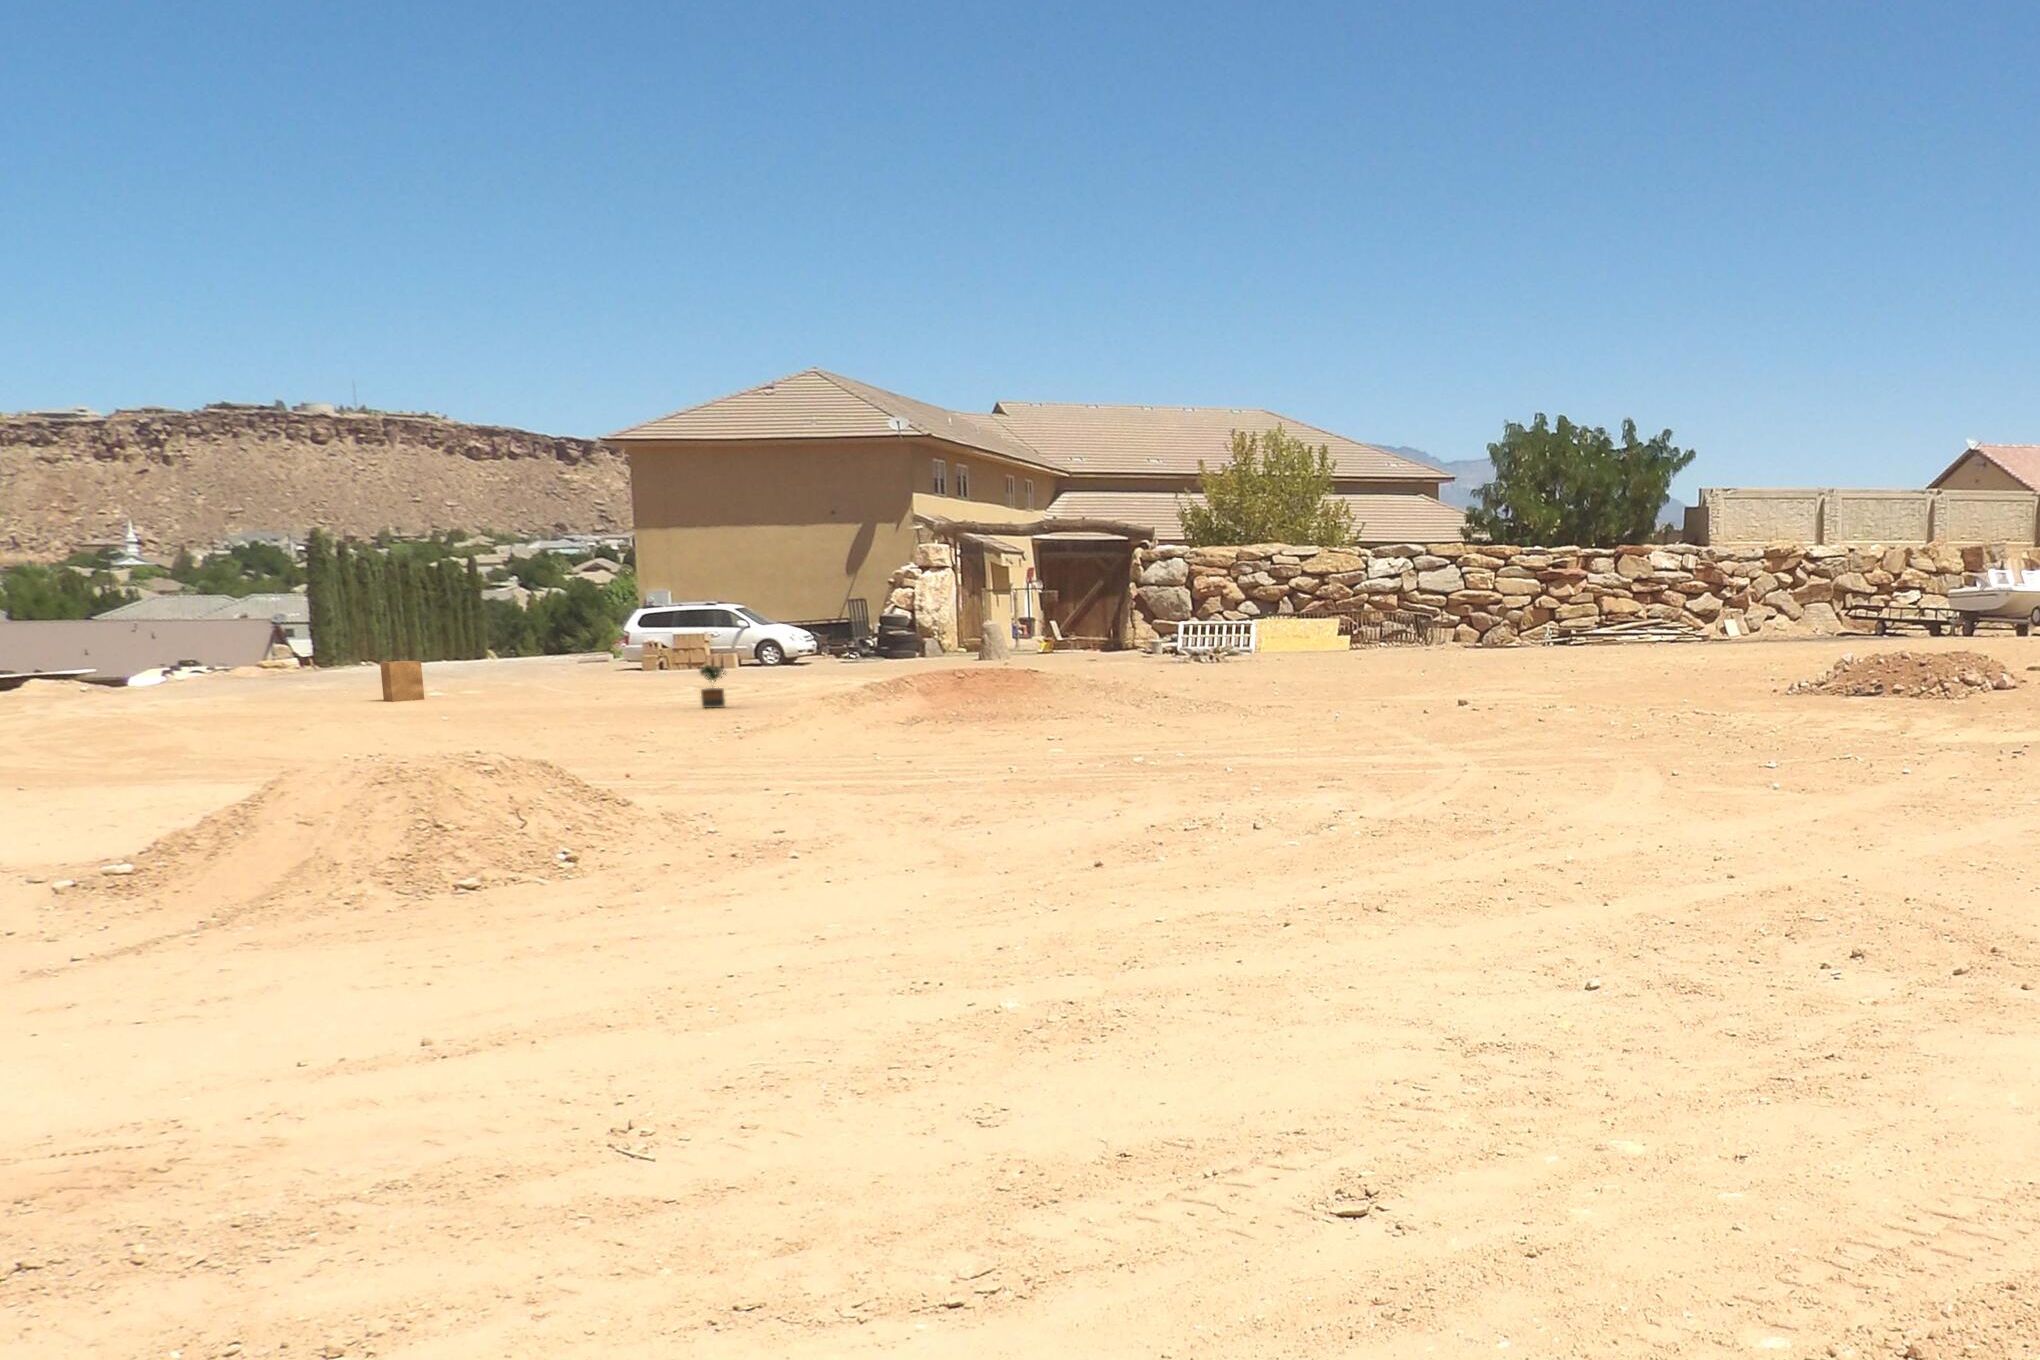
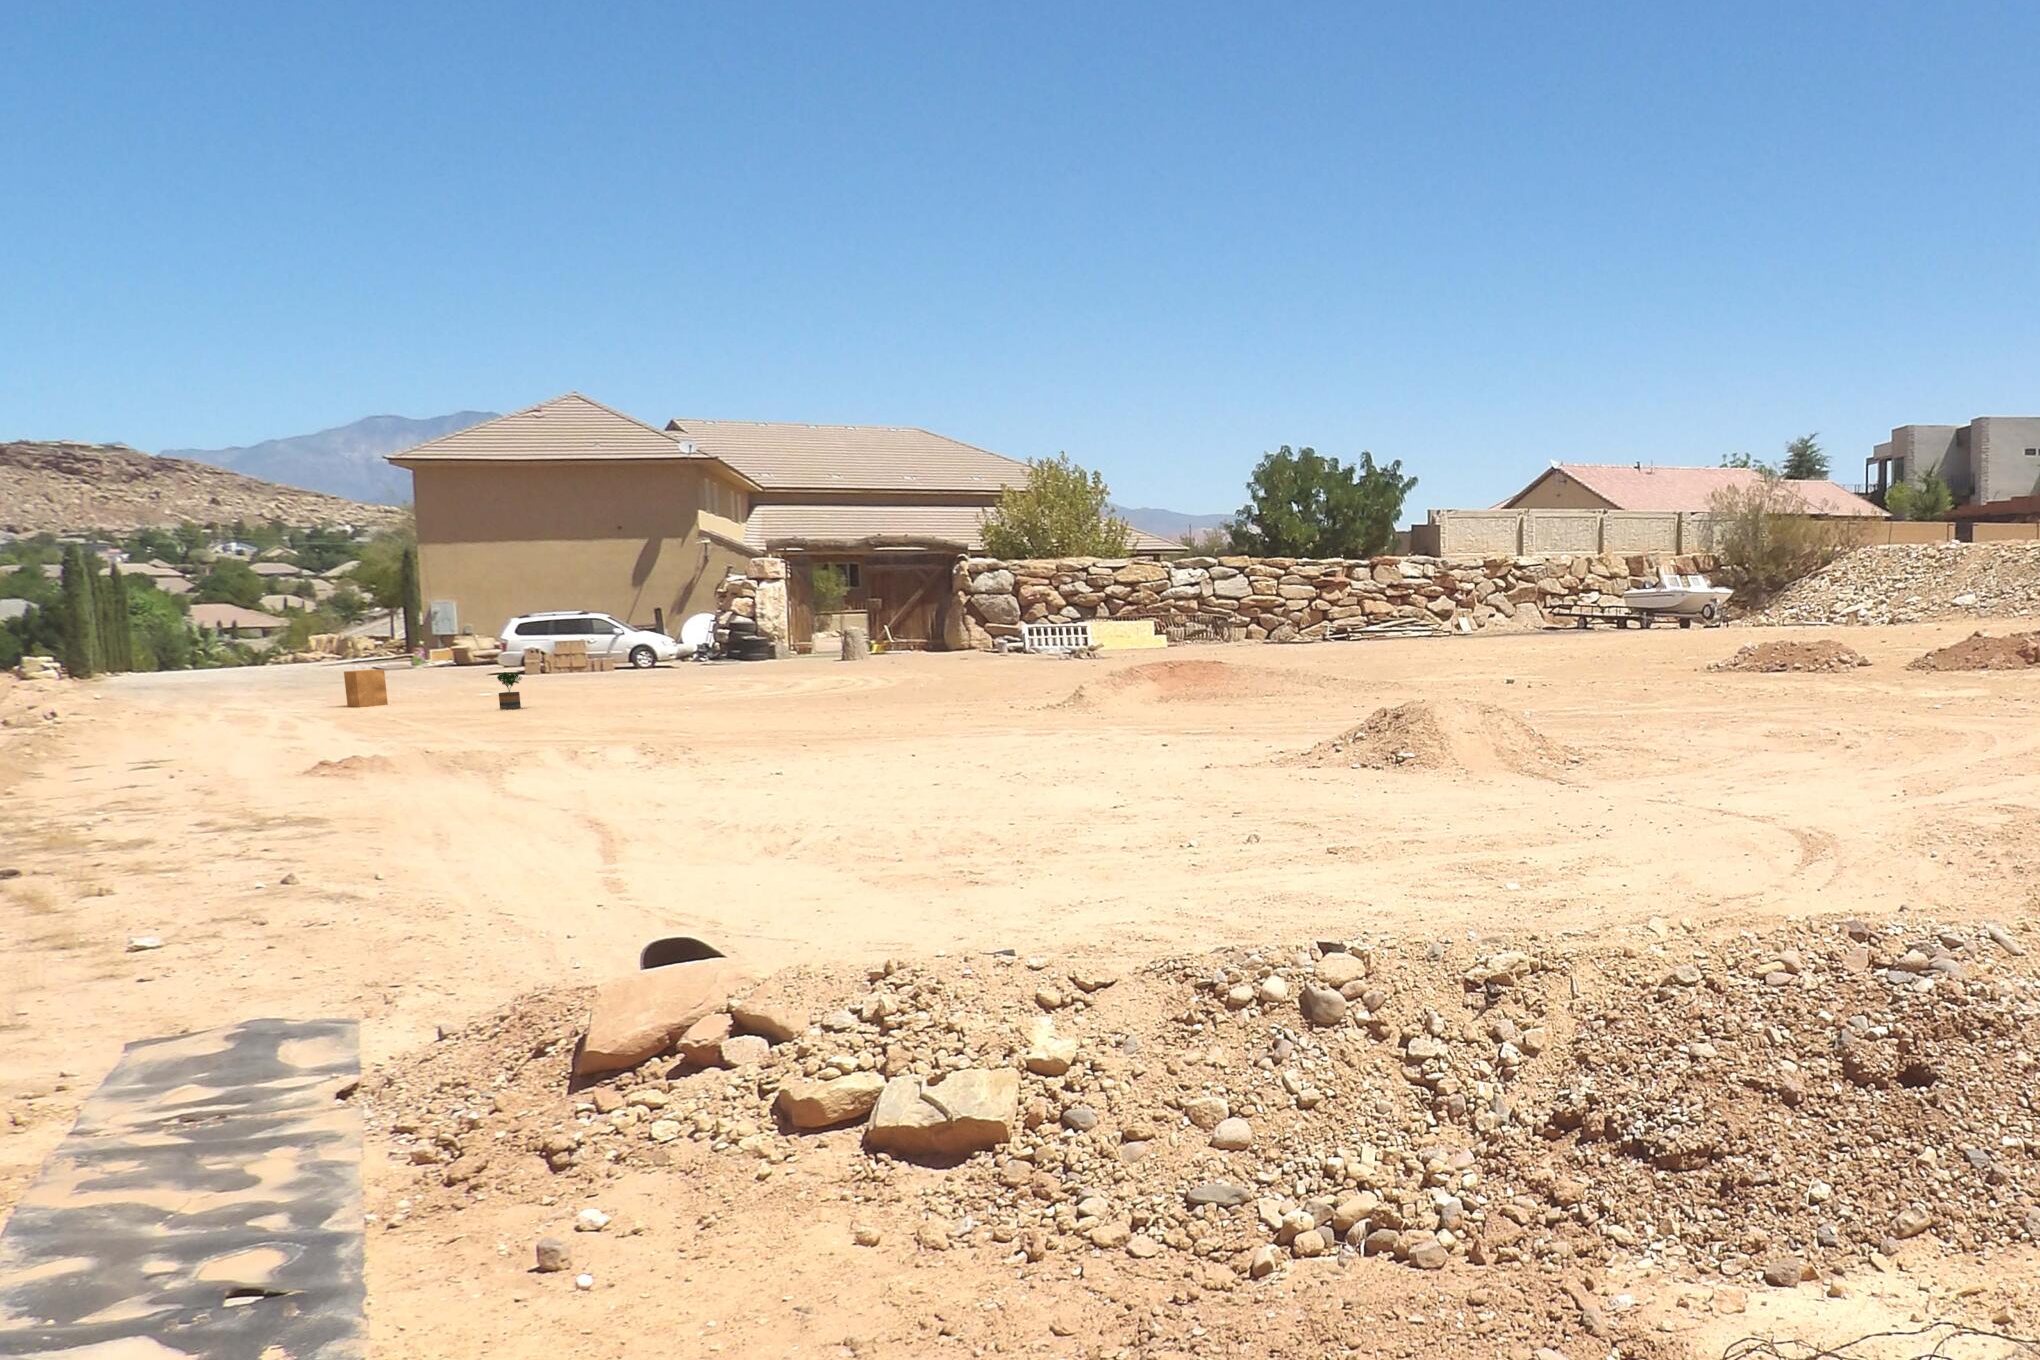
potted tree: present [699,666,726,708] -> present [497,672,522,709]

